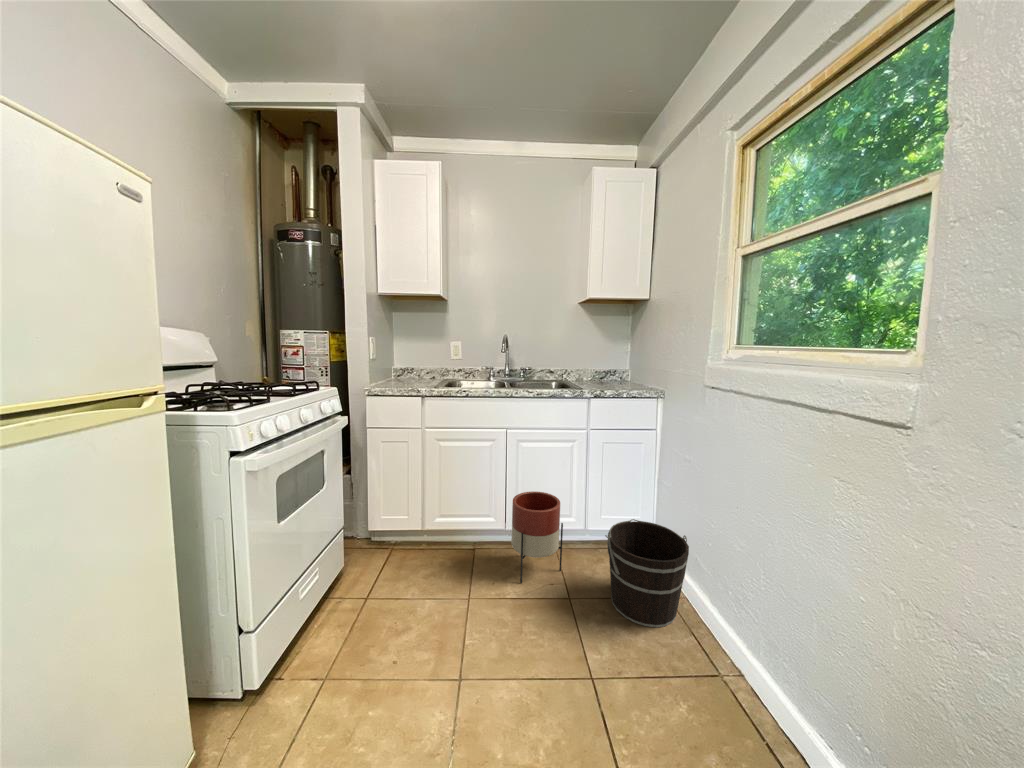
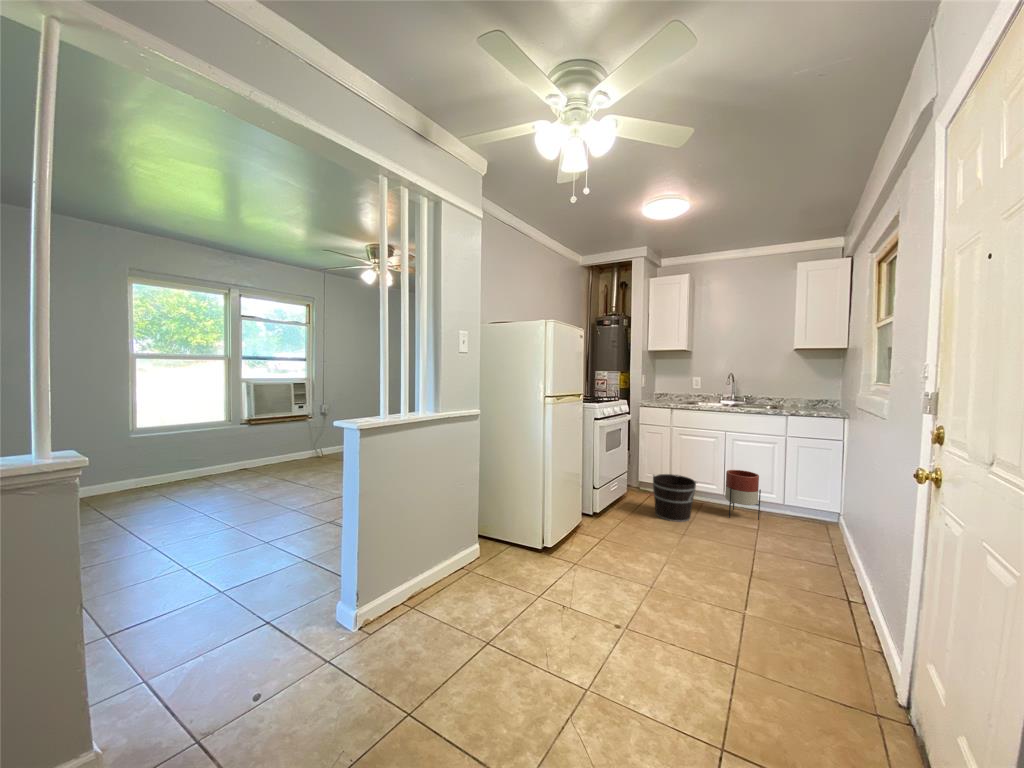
bucket: present [605,519,689,628] -> present [653,474,696,522]

